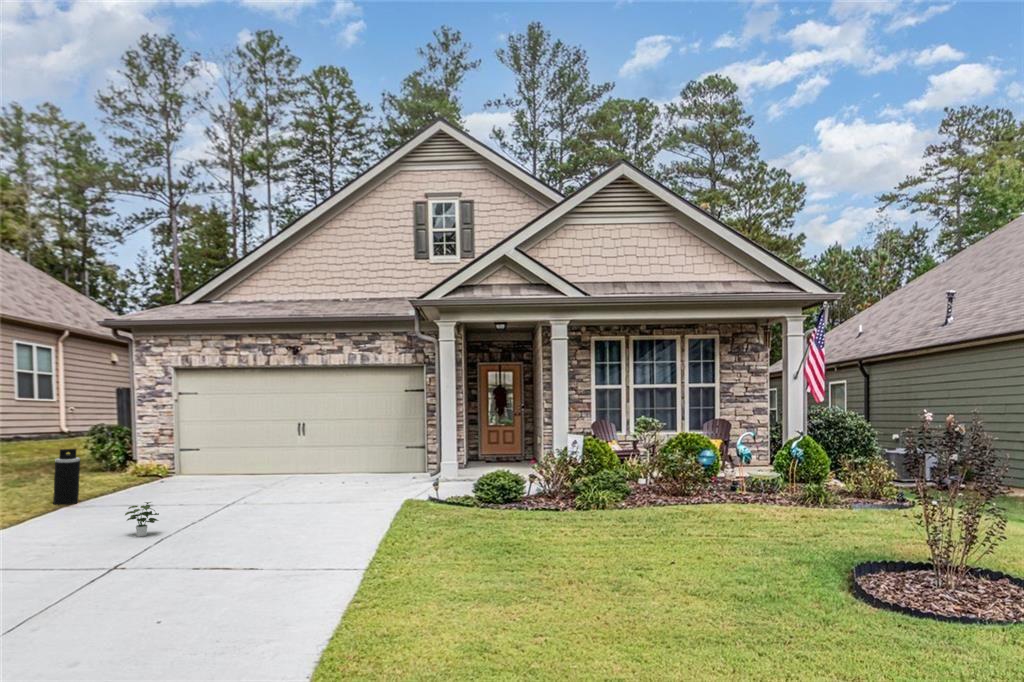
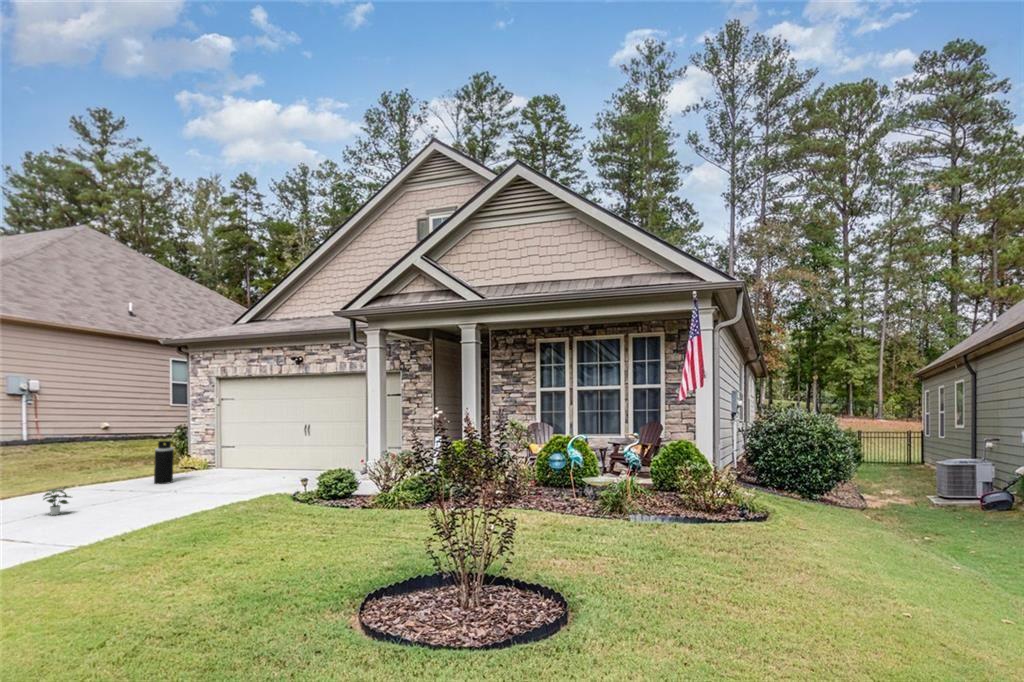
trash can: present [53,449,80,505] -> present [154,441,174,484]

